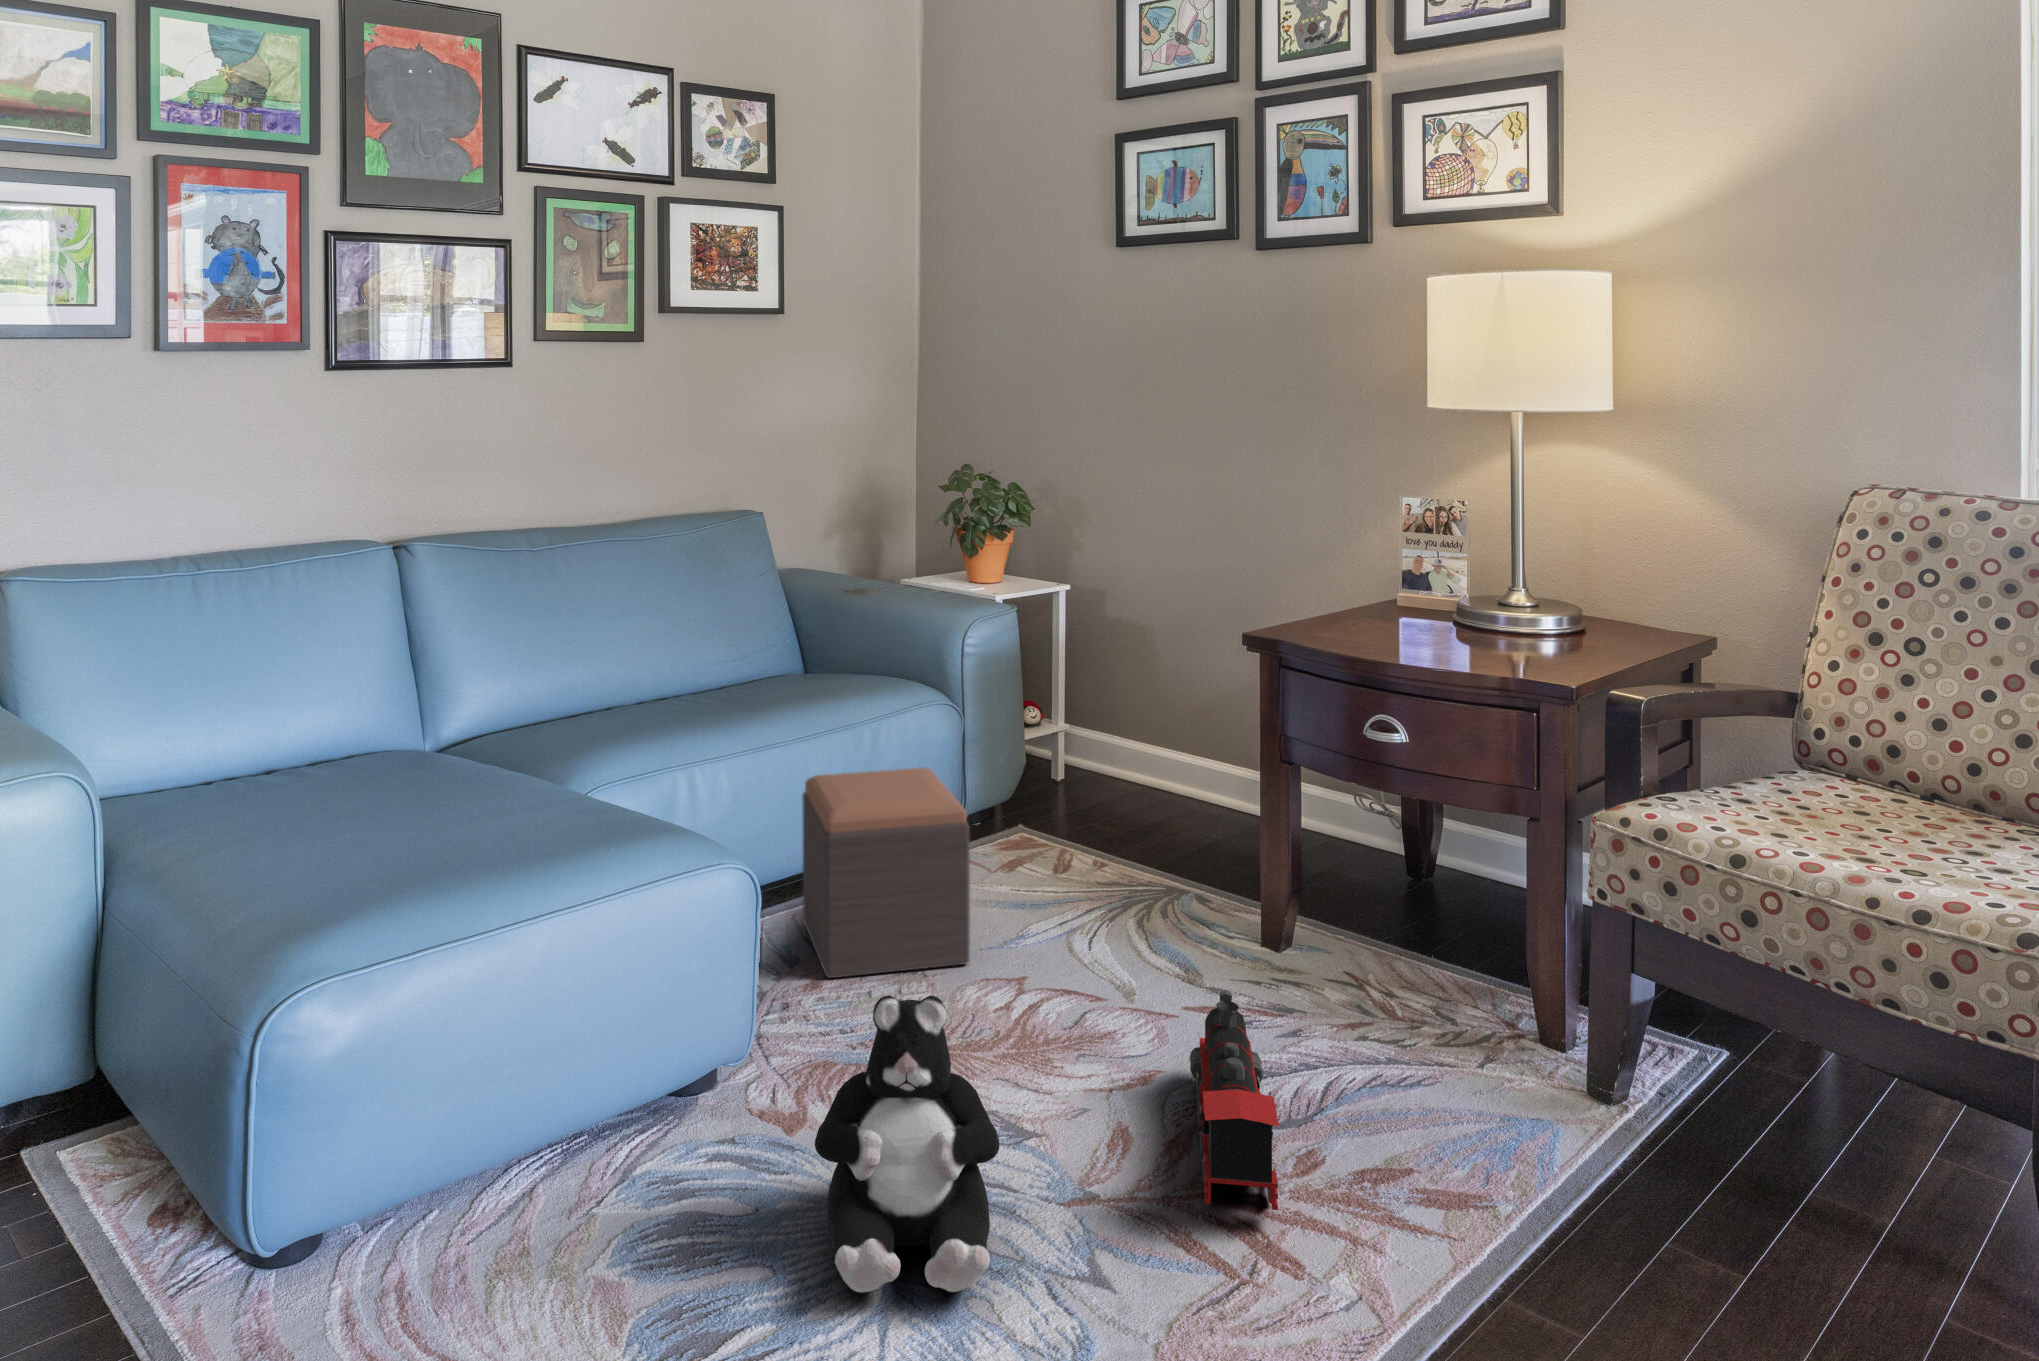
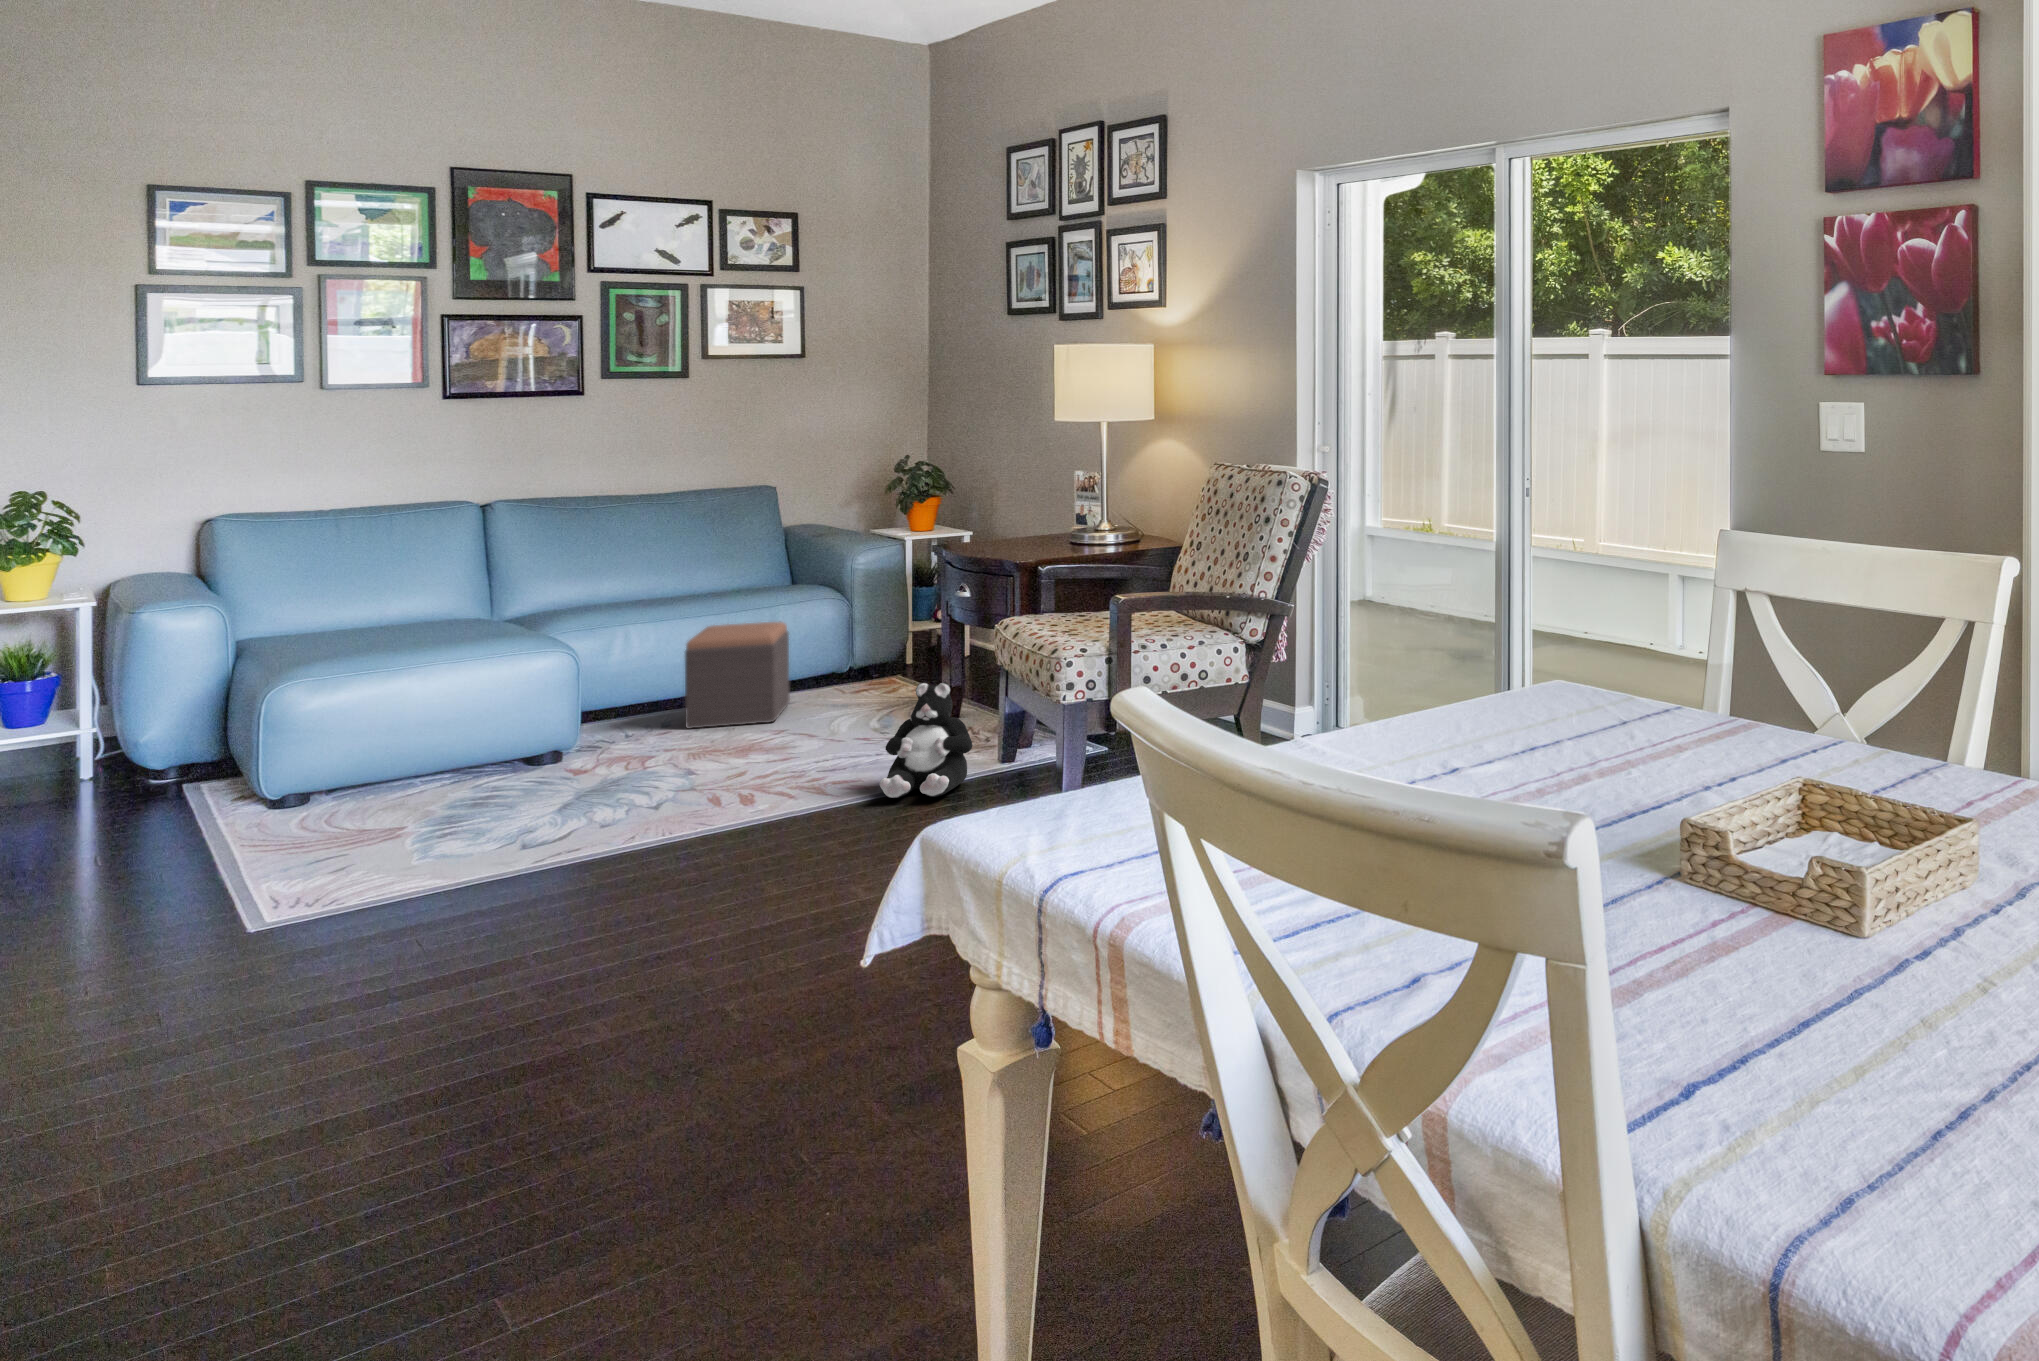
toy train: present [1190,990,1279,1210] -> none [751,707,858,785]
plush toy: present [815,996,1000,1293] -> present [880,682,972,798]

